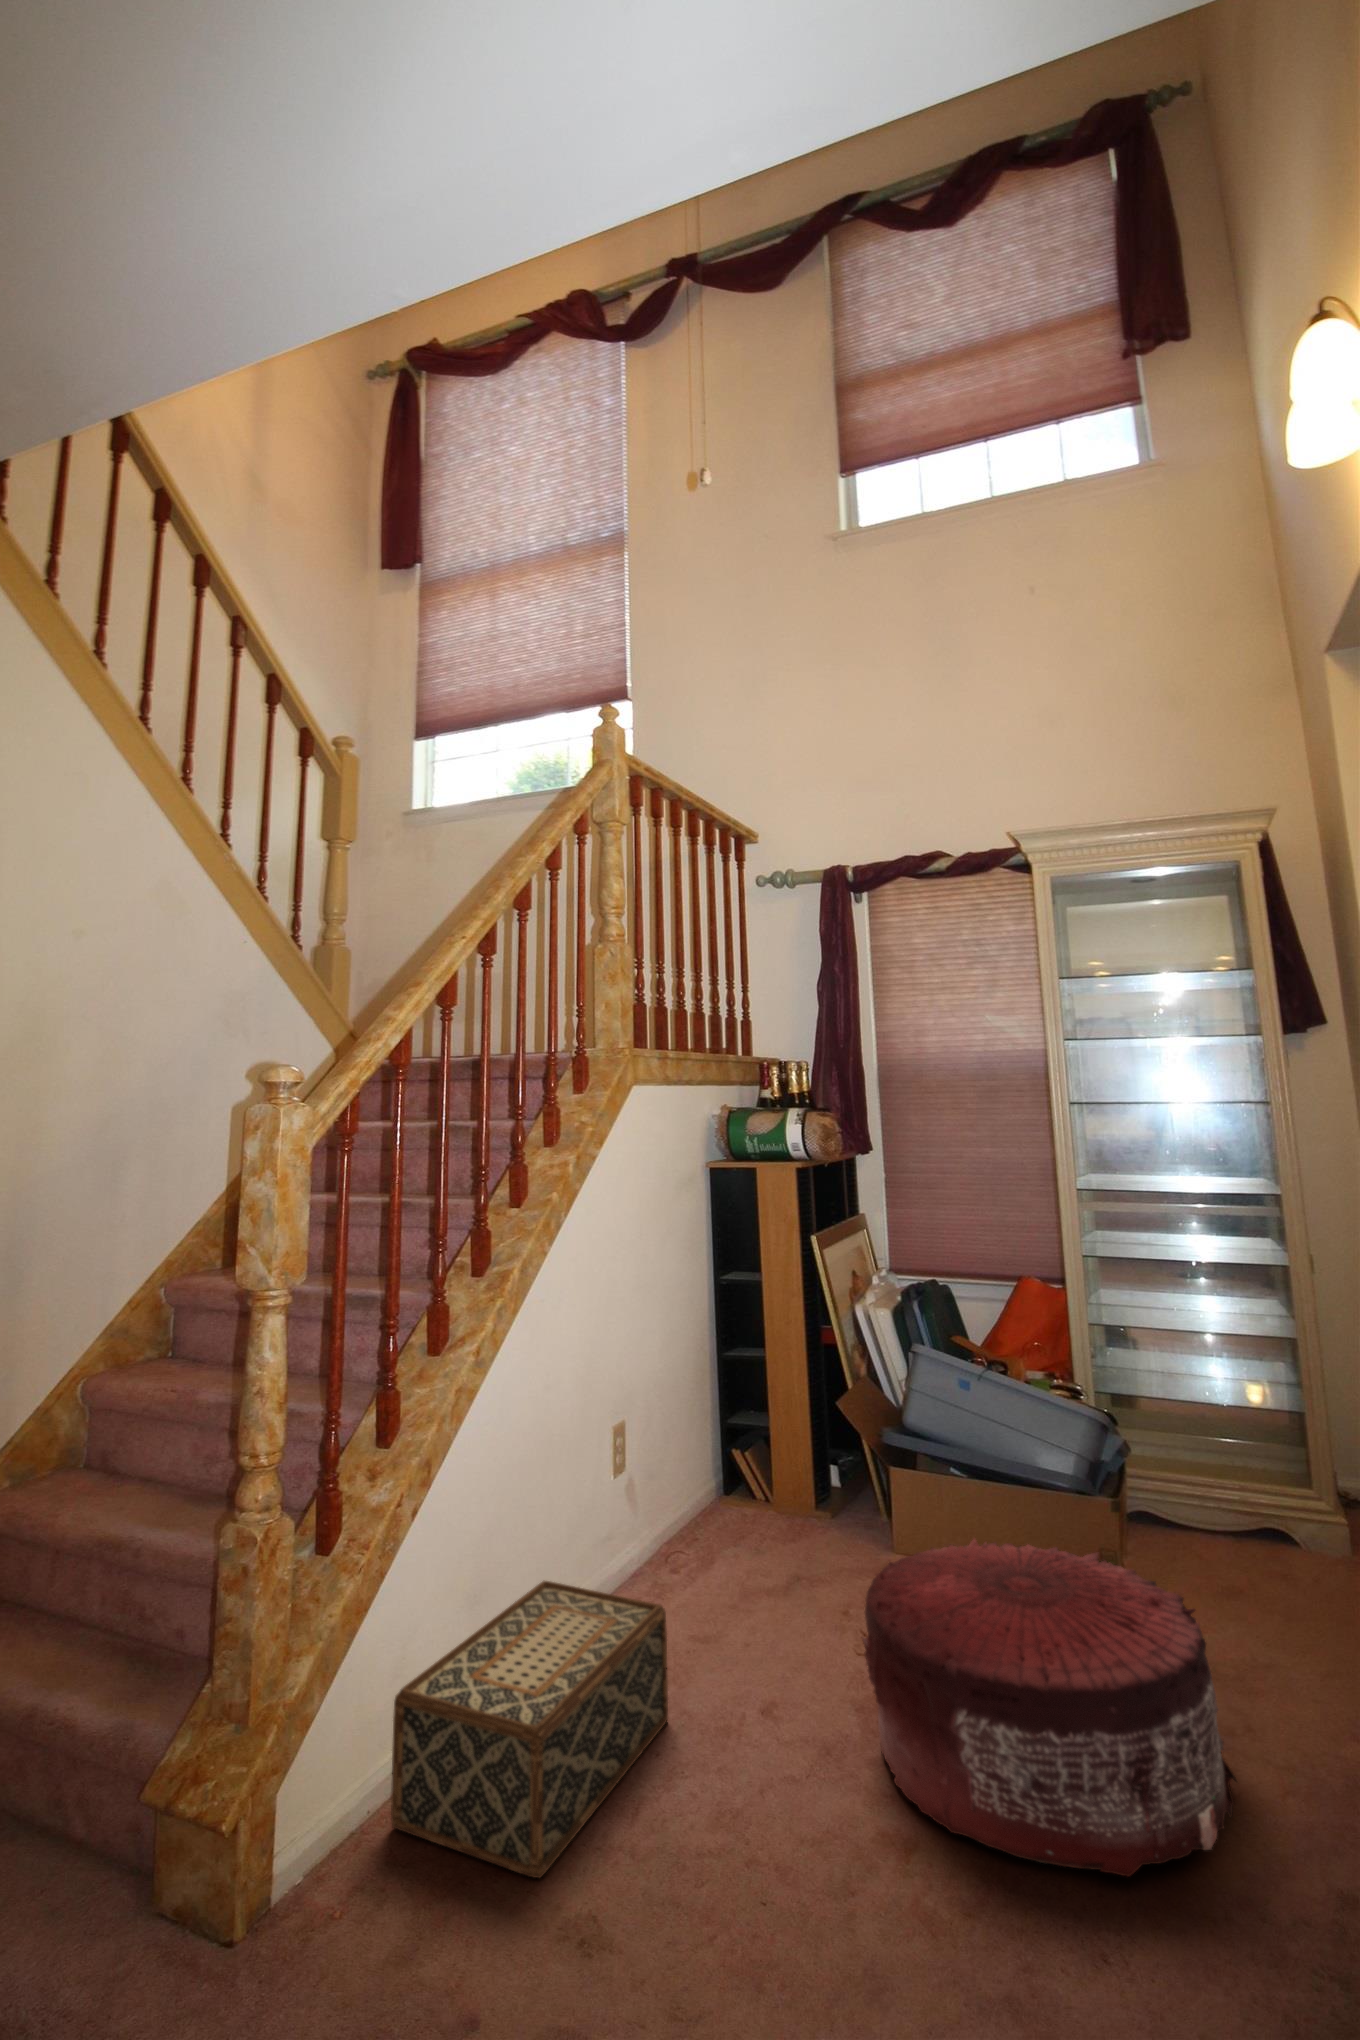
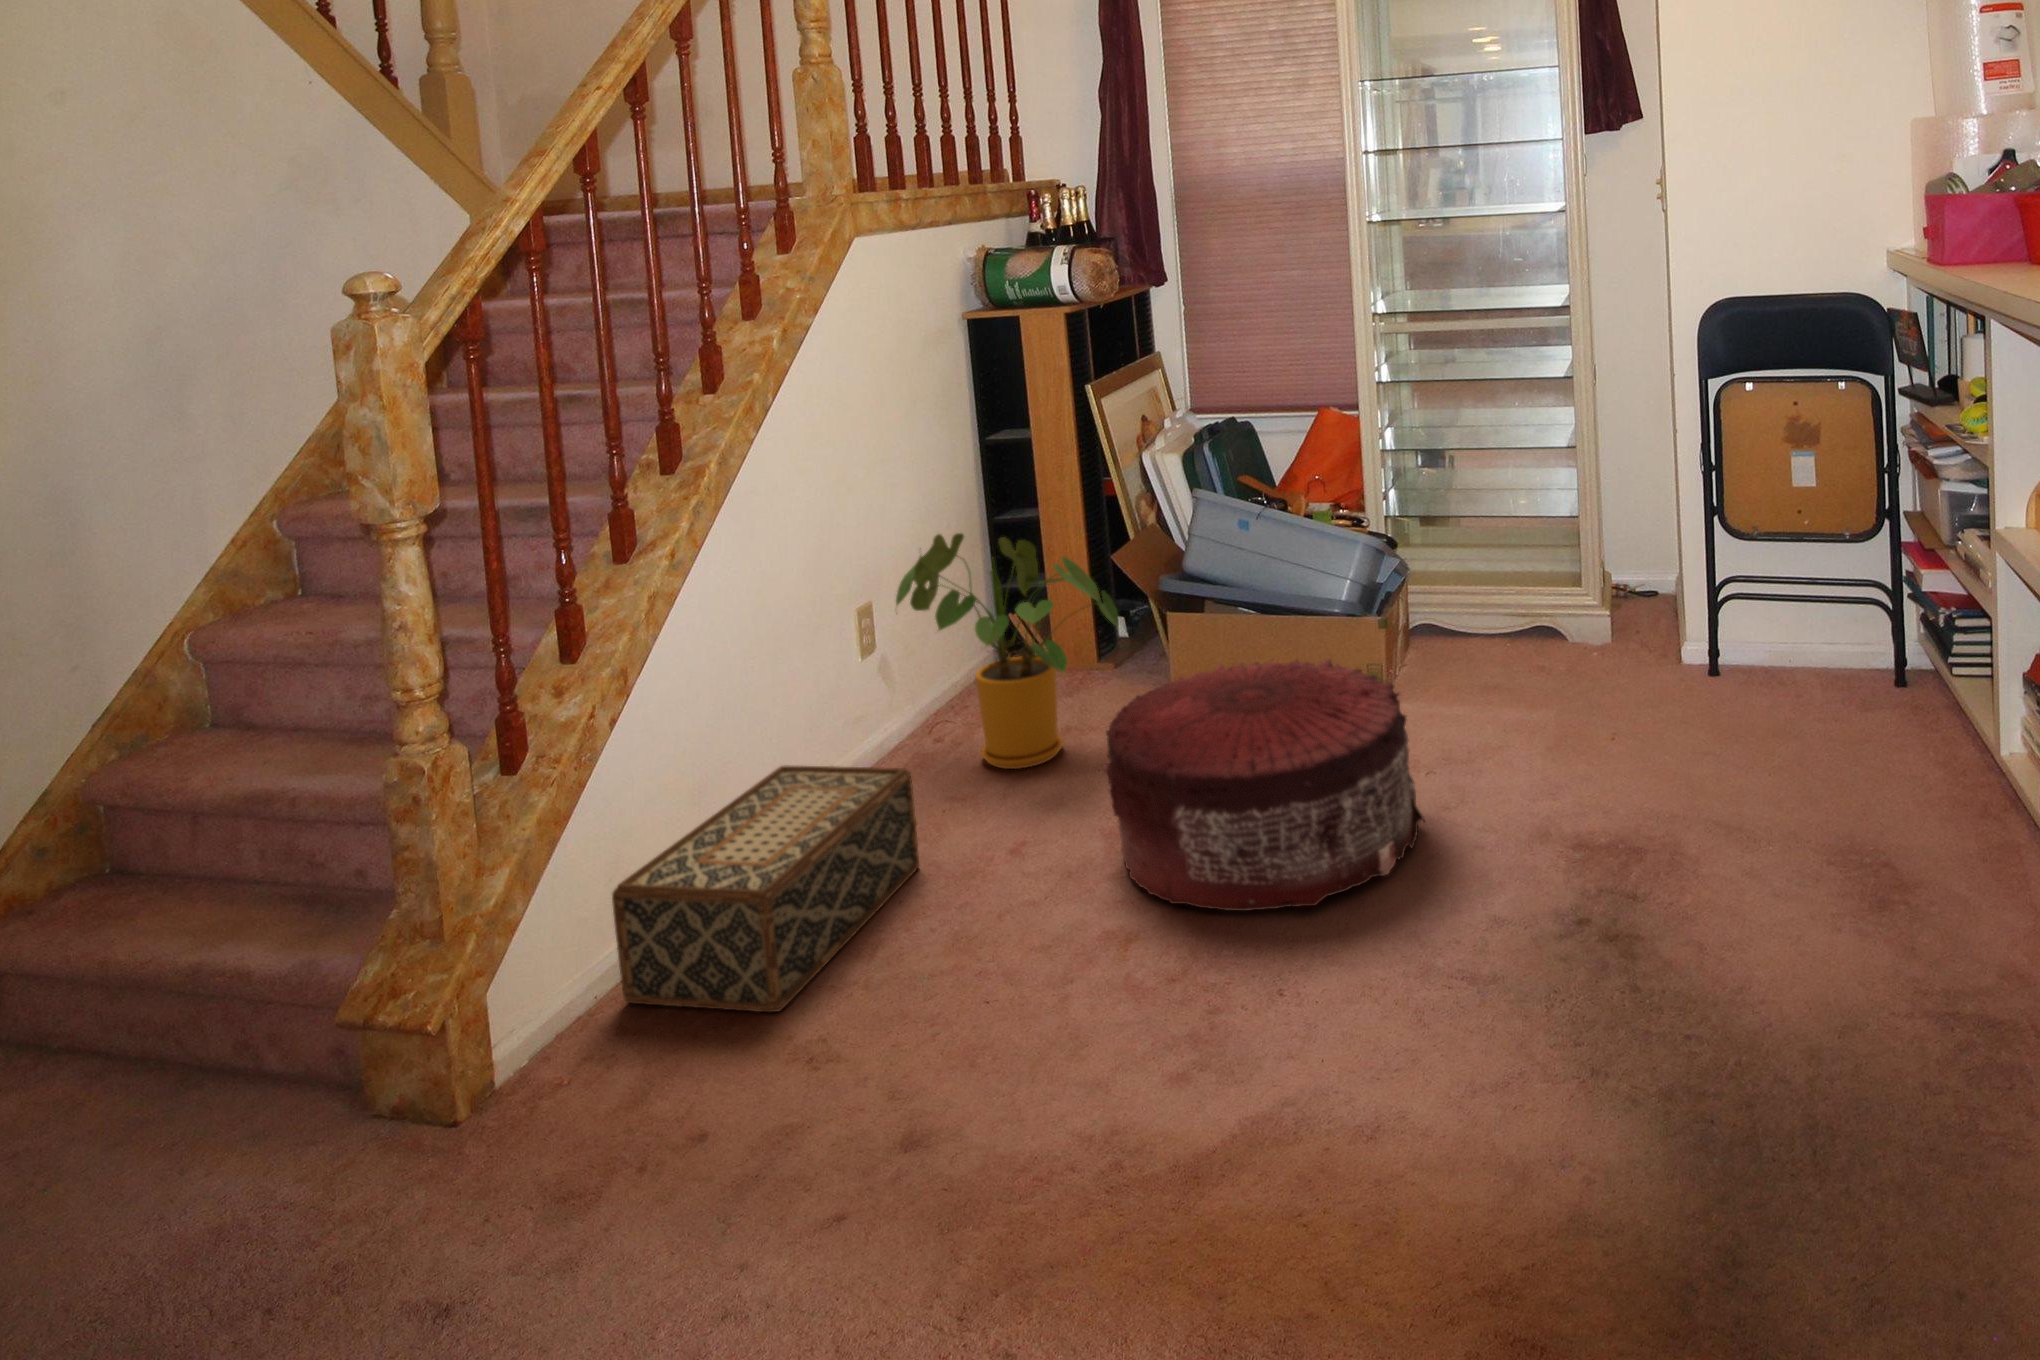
house plant: none [647,1362,858,1621] -> present [896,533,1119,769]

